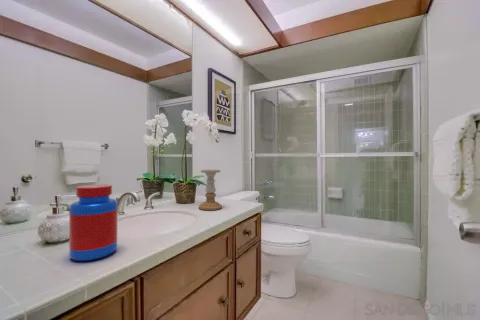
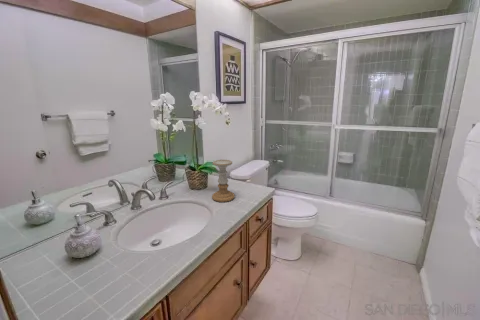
jar: present [69,184,118,261] -> none [92,215,141,291]

